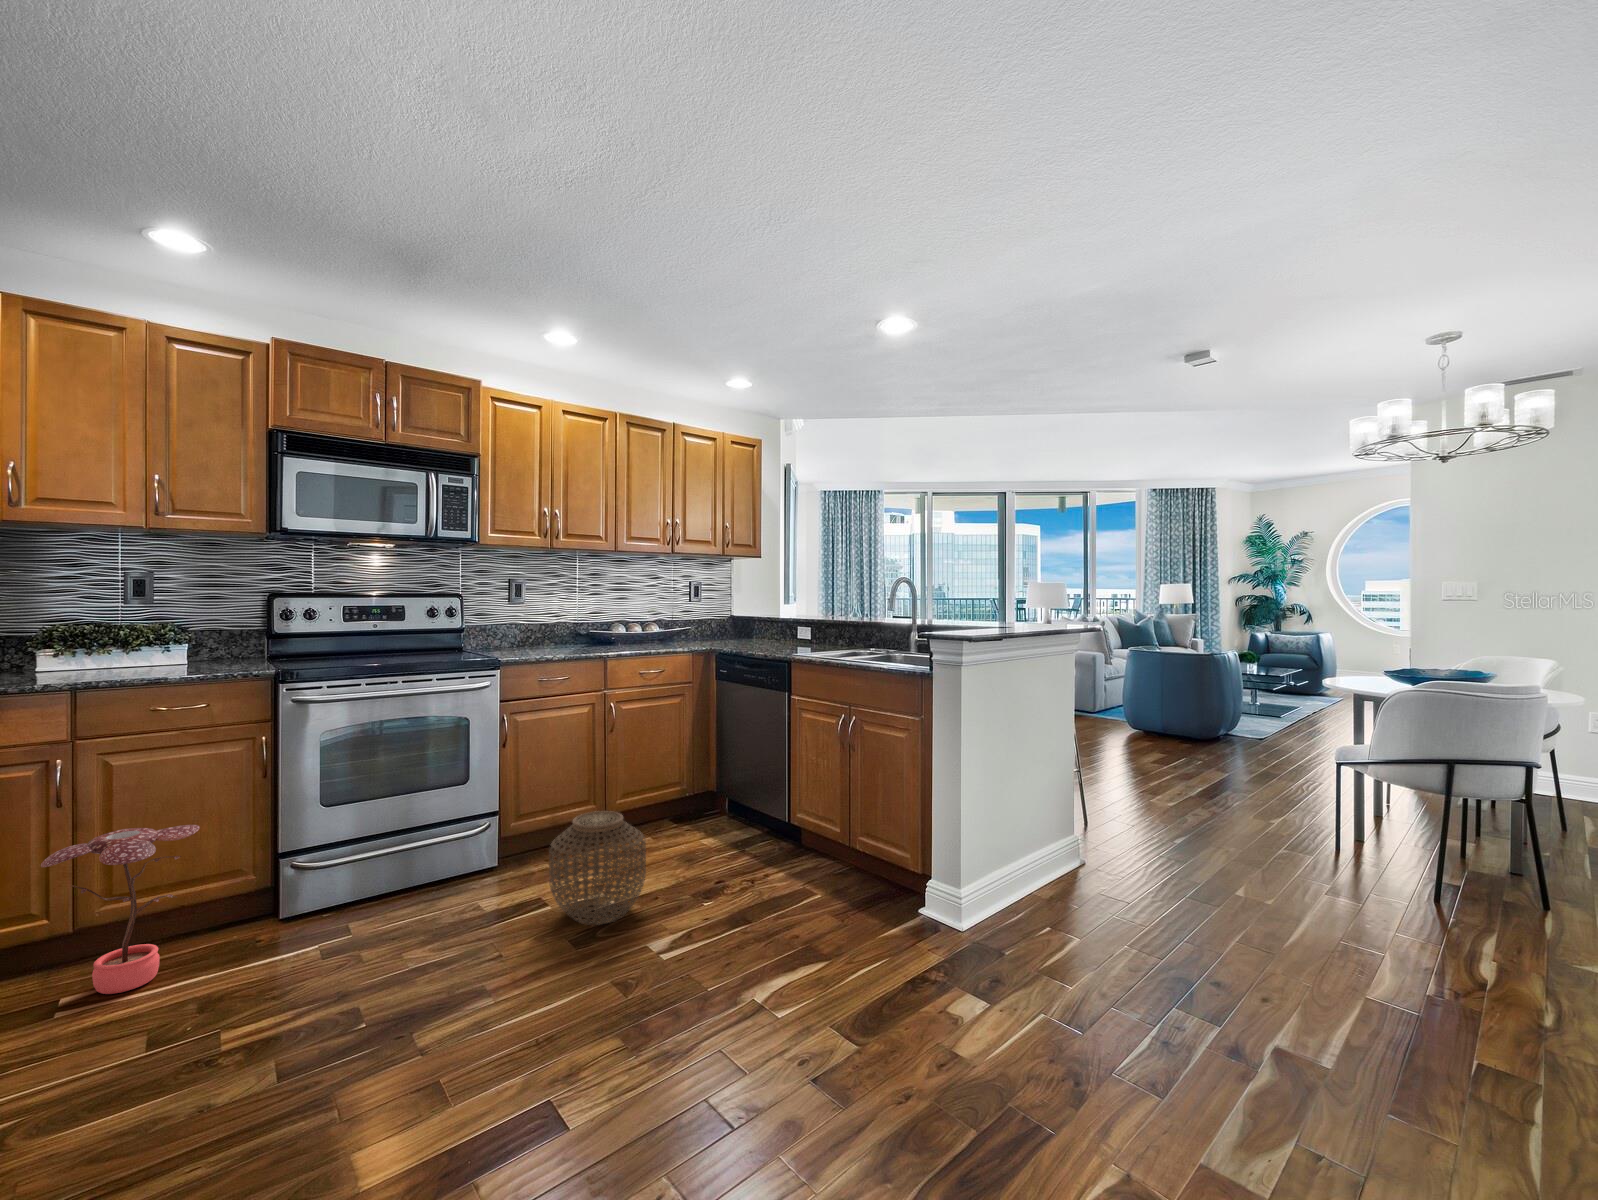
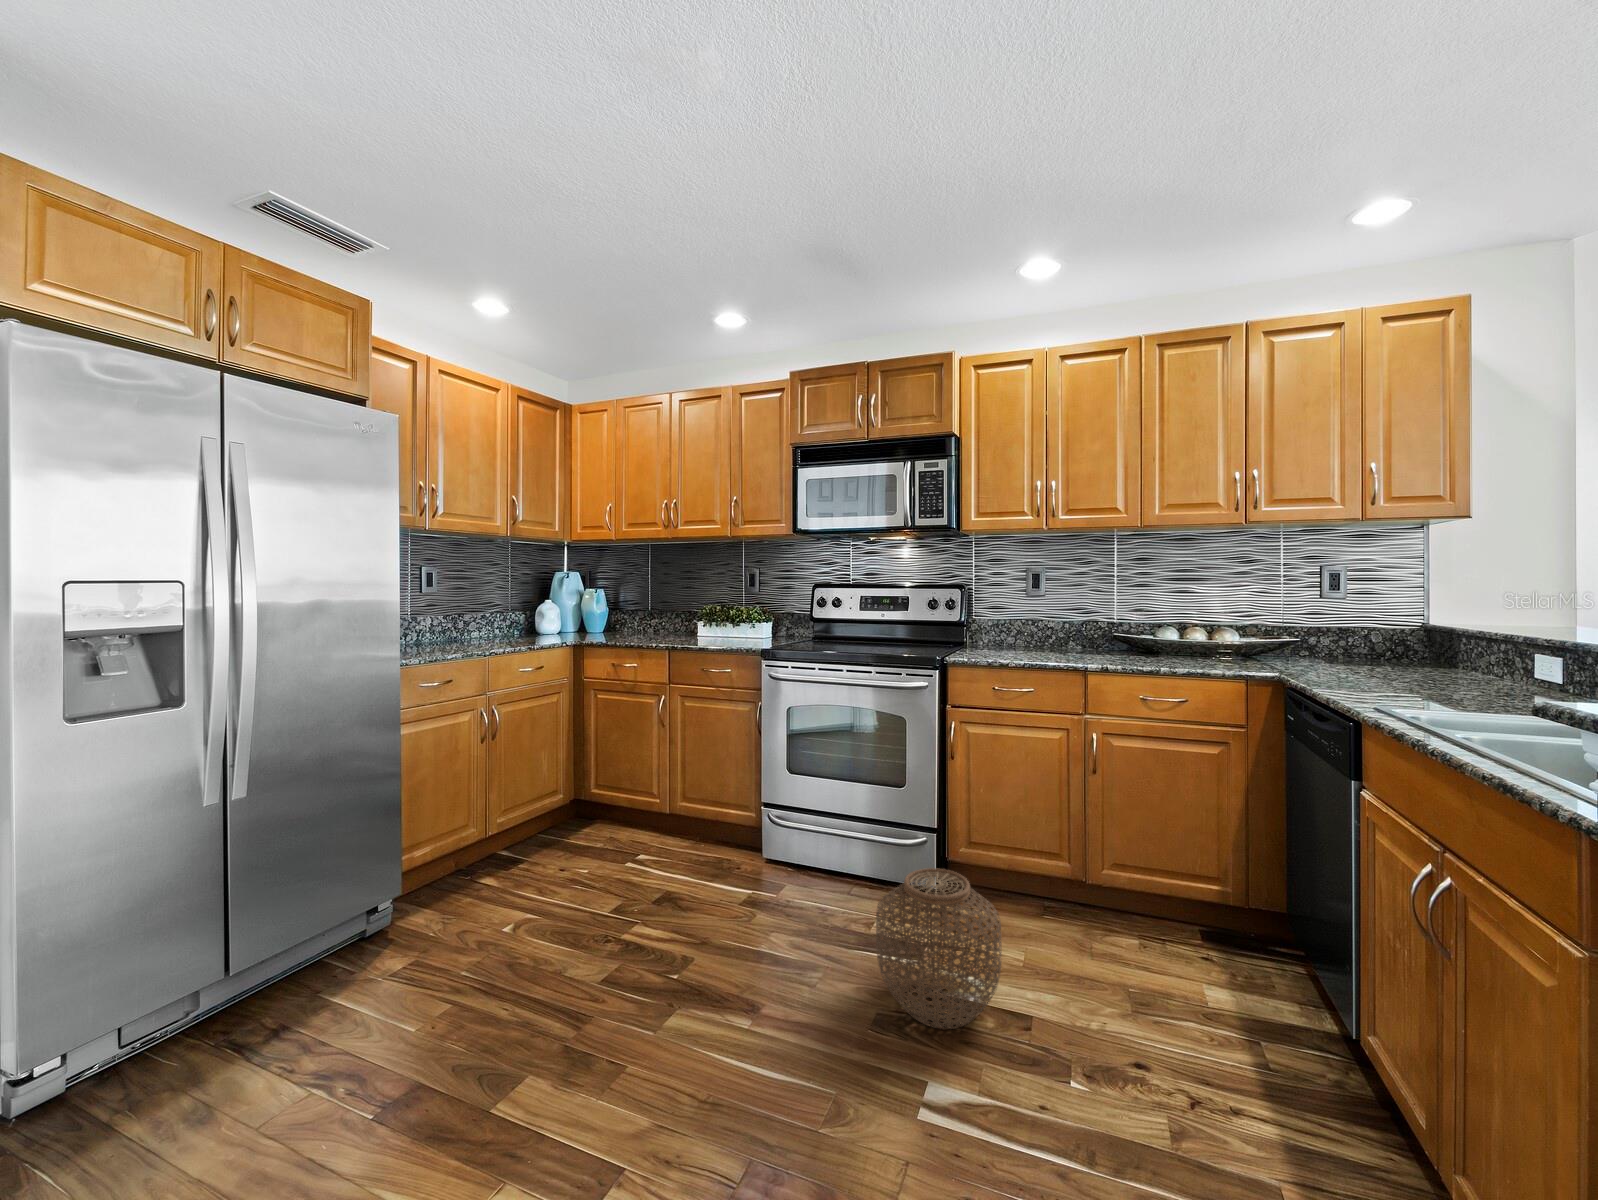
potted plant: present [41,825,200,994] -> none [616,757,697,872]

